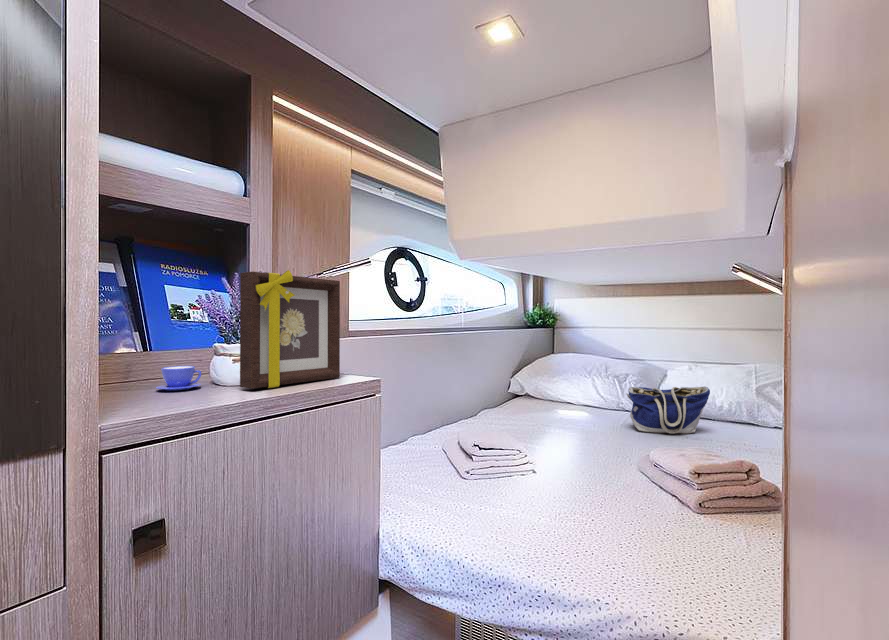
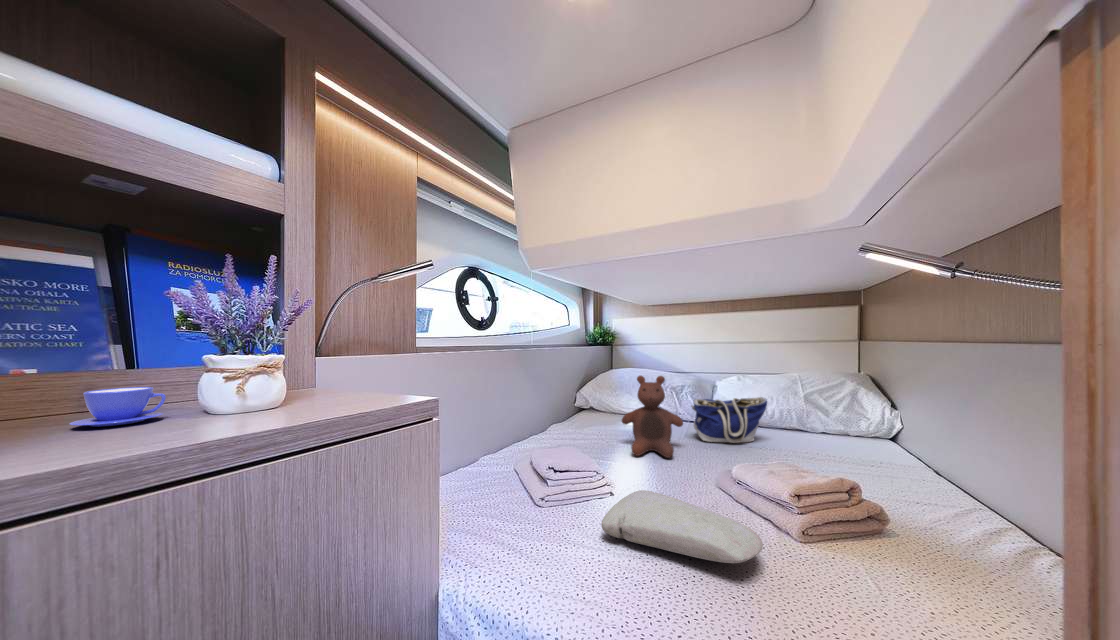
picture frame: present [240,270,340,388] -> none [219,247,391,420]
stuffed bear: none [551,362,615,444] -> present [622,376,683,458]
pillow: none [513,465,648,517] -> present [601,490,763,563]

